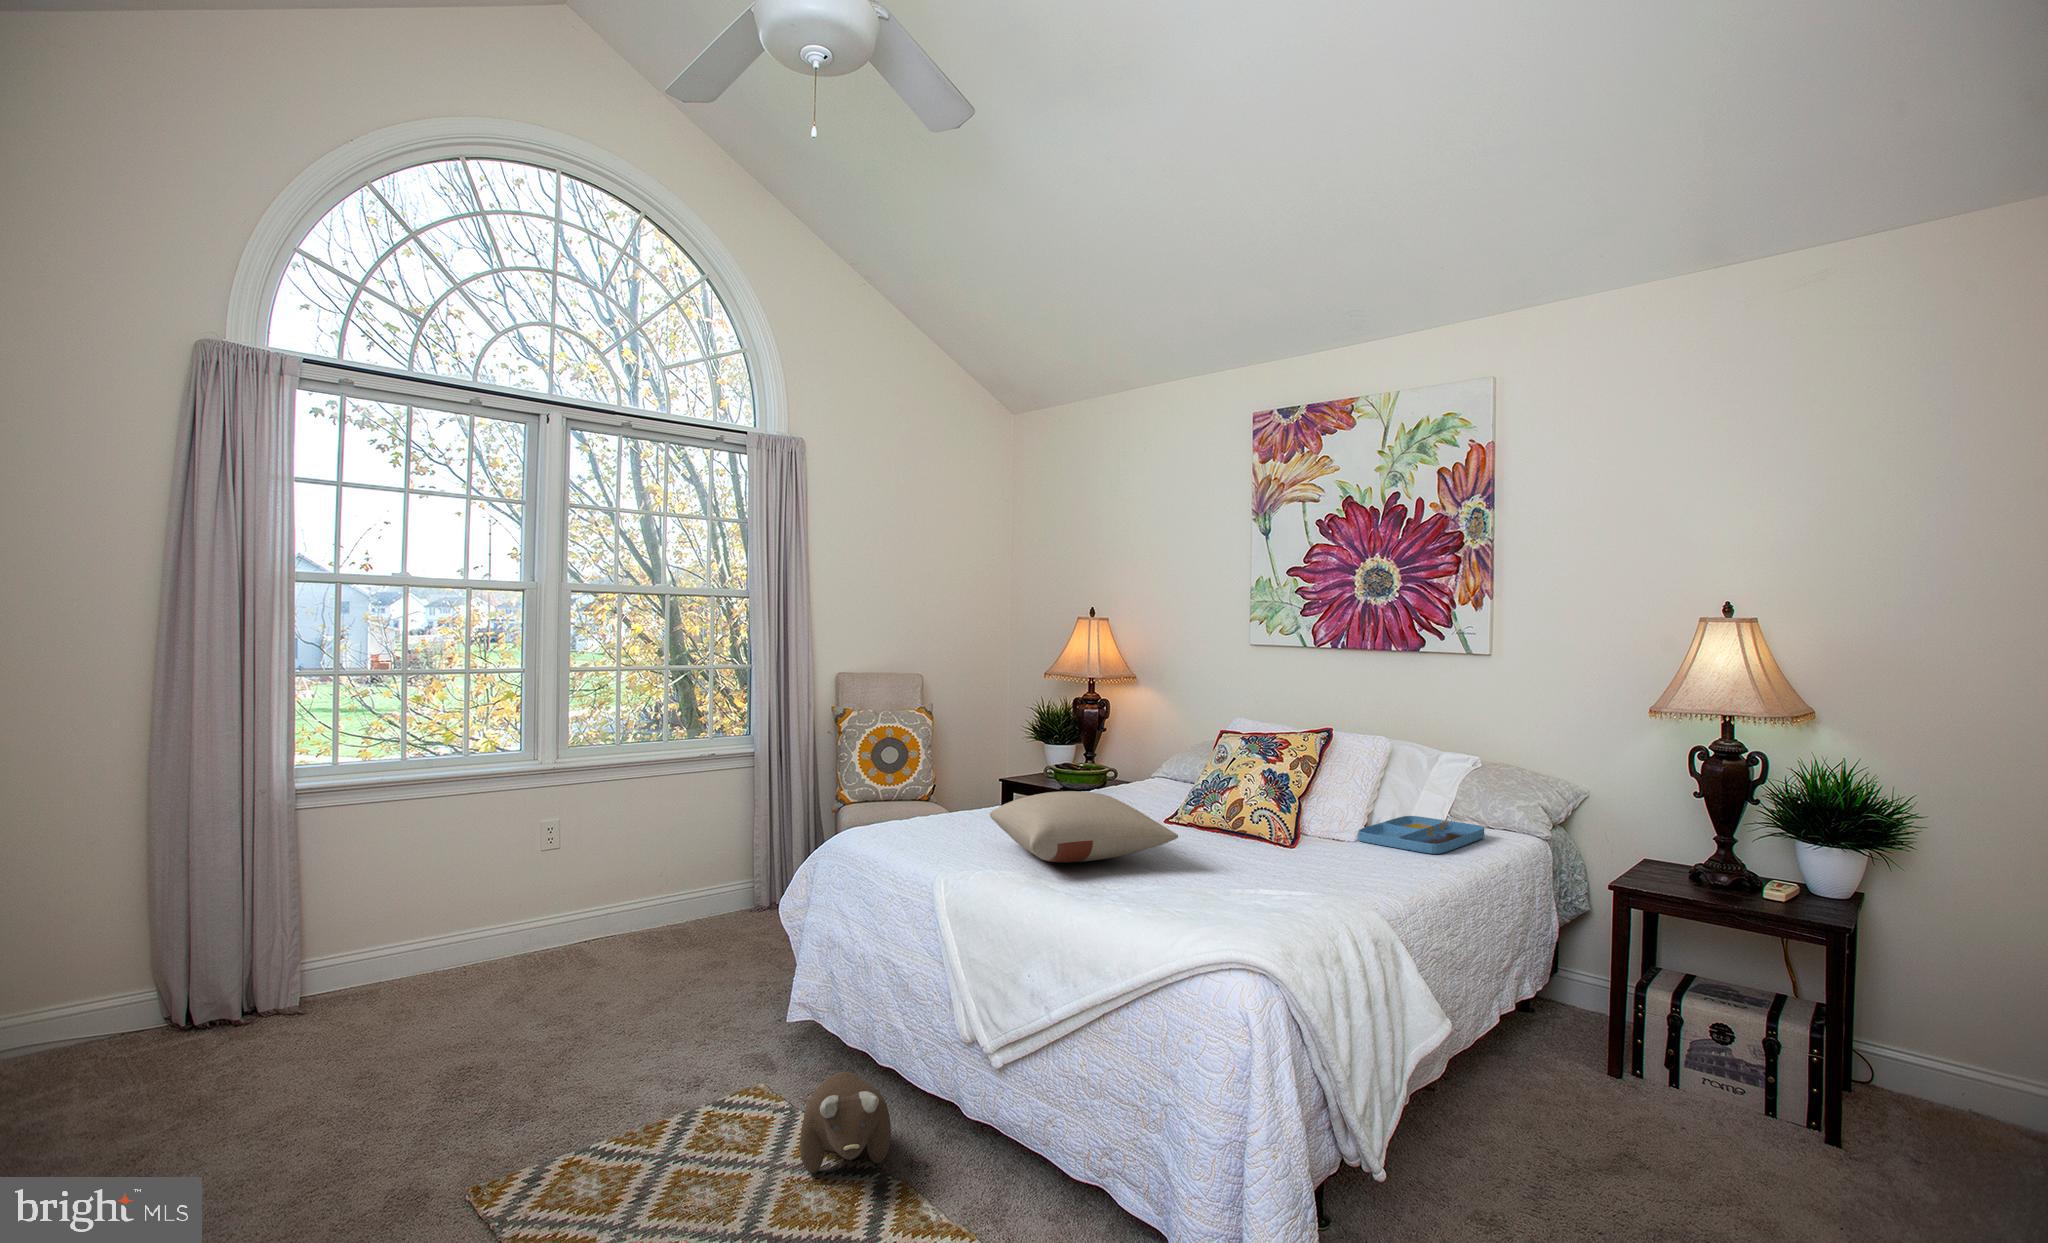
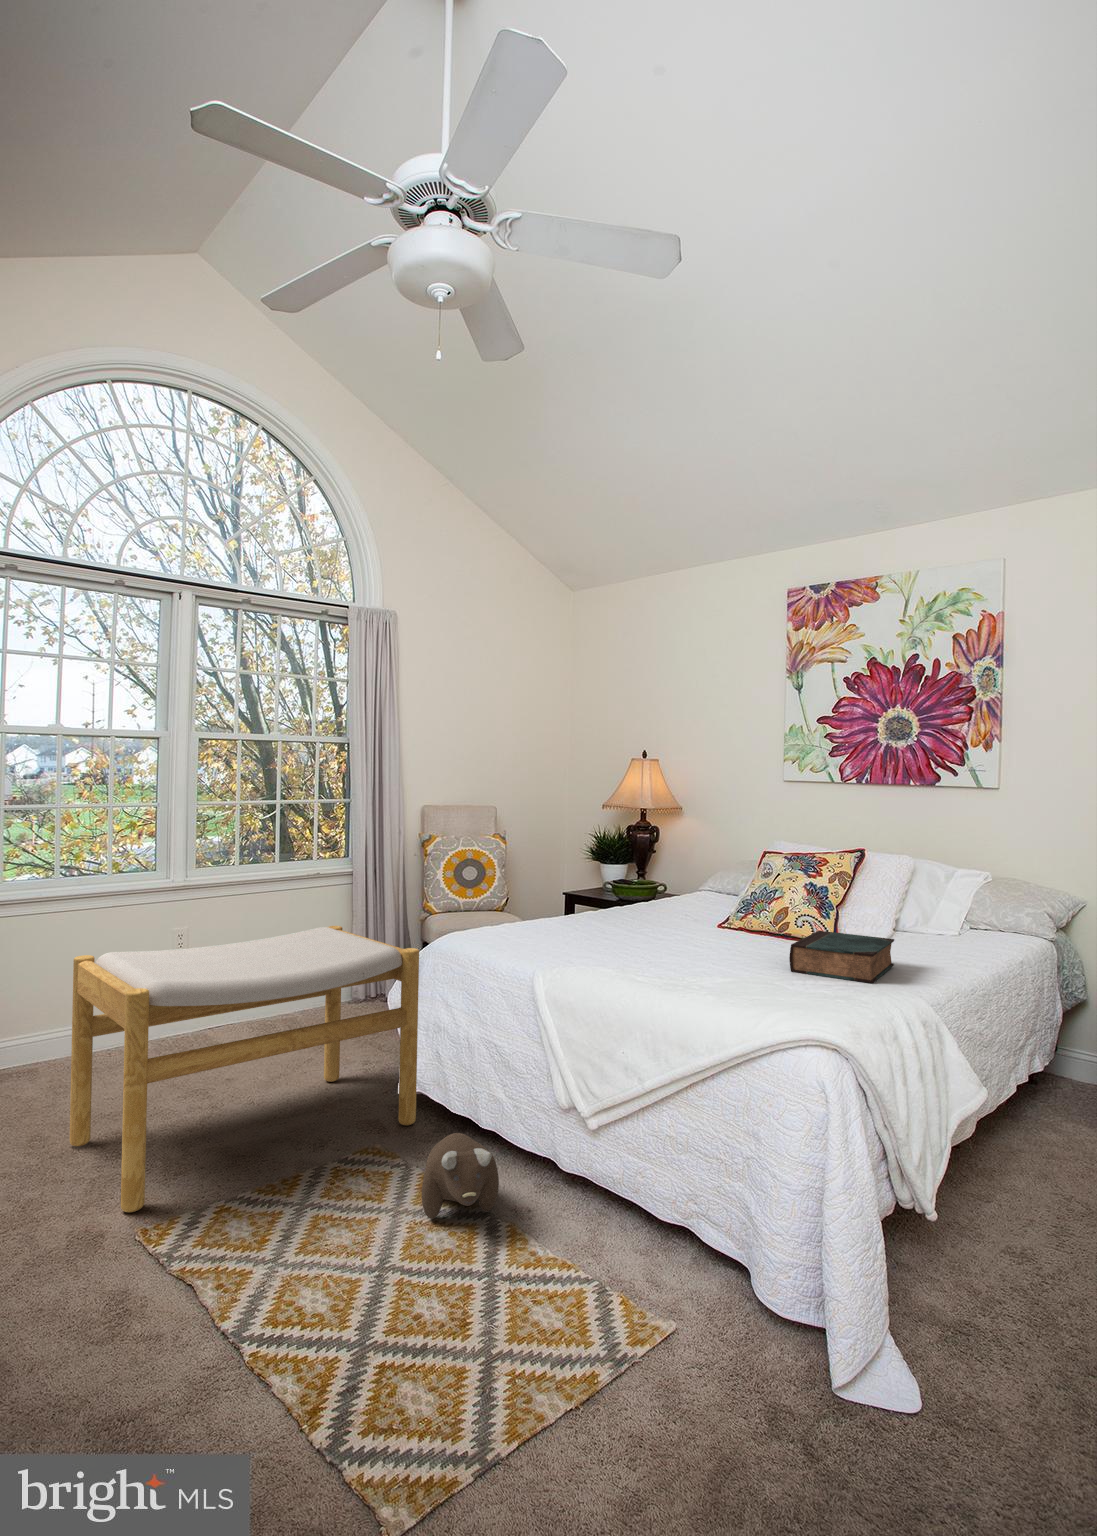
pillow: present [990,791,1178,862] -> none [574,899,742,959]
tray: present [1358,816,1485,854] -> none [890,928,999,958]
footstool: none [405,823,811,1171] -> present [69,926,419,1212]
book: none [1232,825,1356,890] -> present [789,931,894,983]

